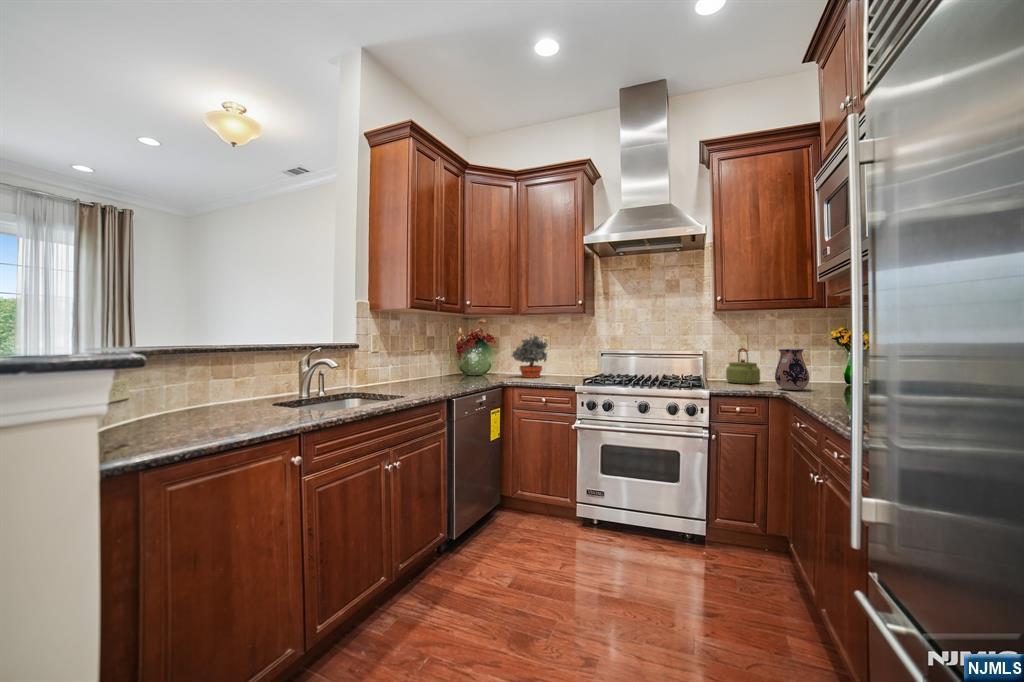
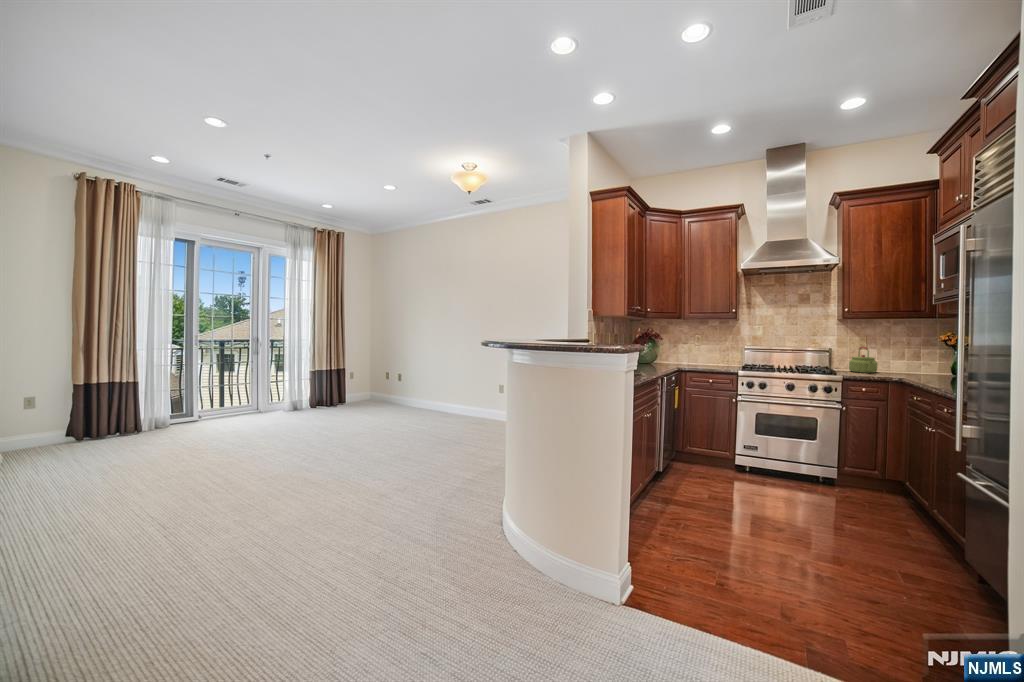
potted plant: present [512,335,547,378] -> none [677,333,704,365]
ceramic pitcher: present [775,349,809,390] -> none [893,349,920,378]

